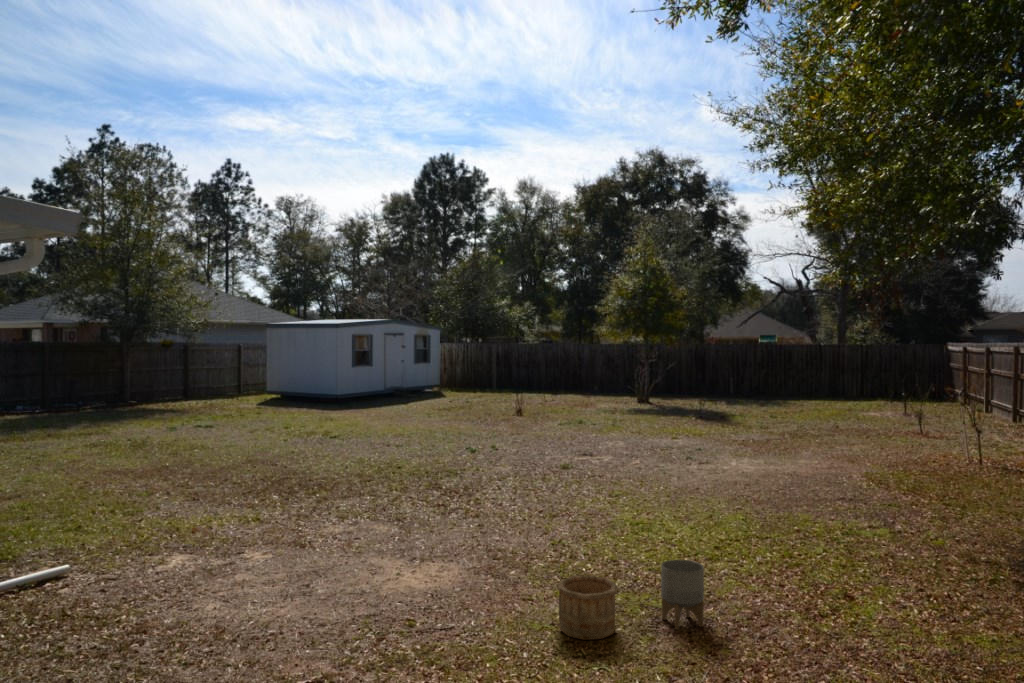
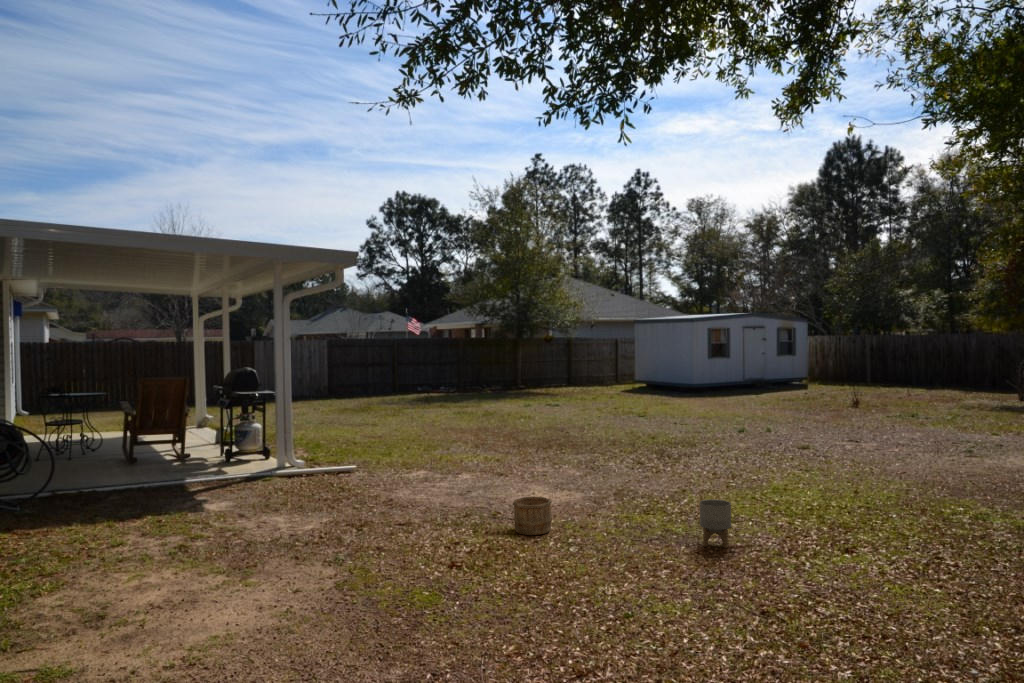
wooden bucket: present [557,575,617,640] -> present [513,496,552,535]

